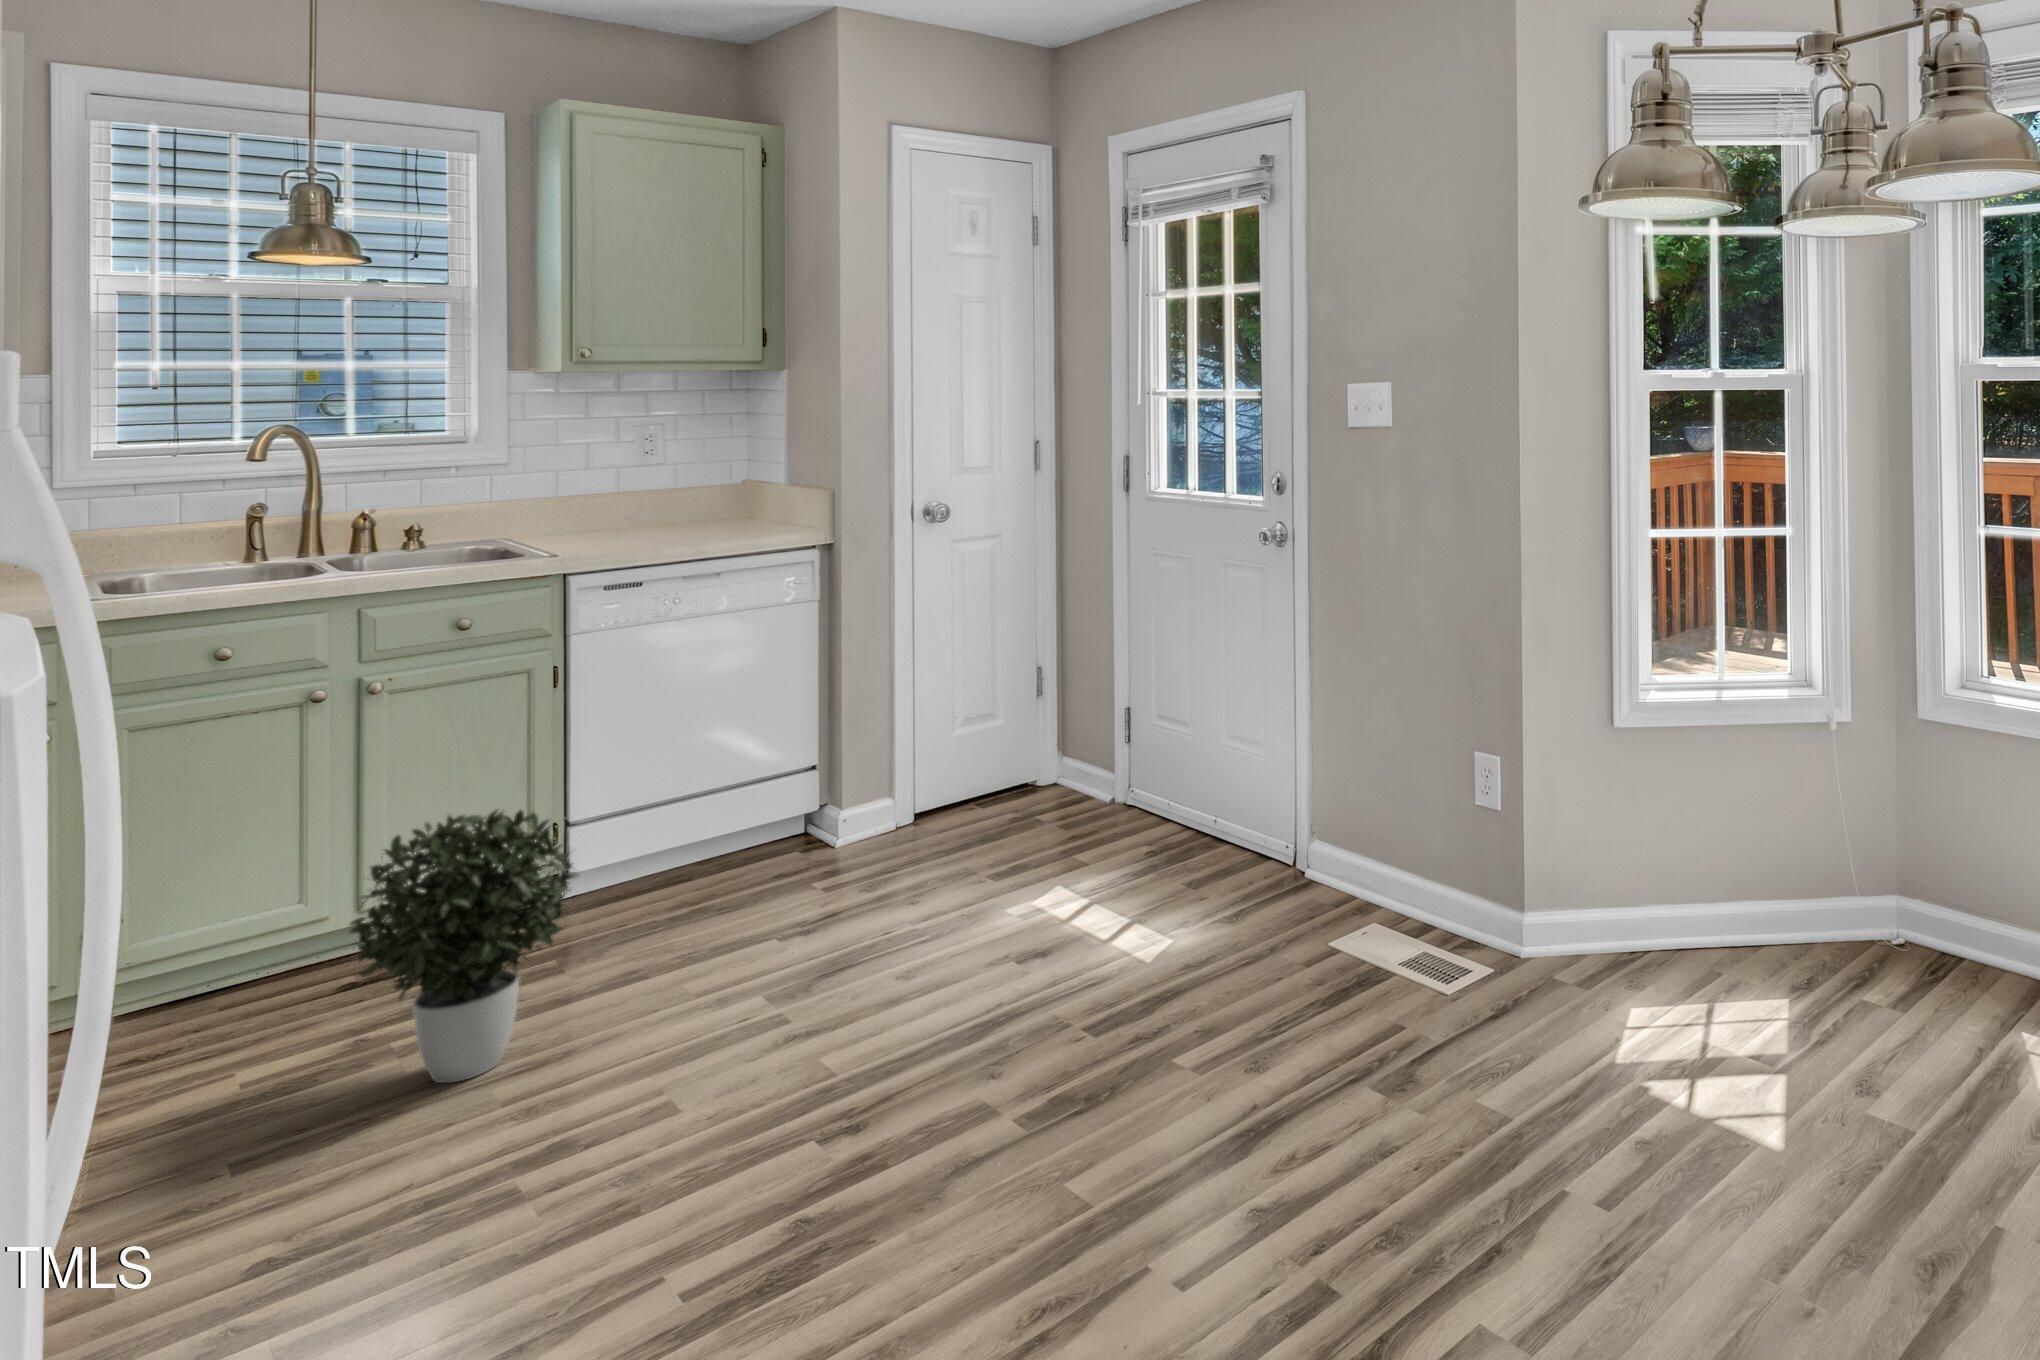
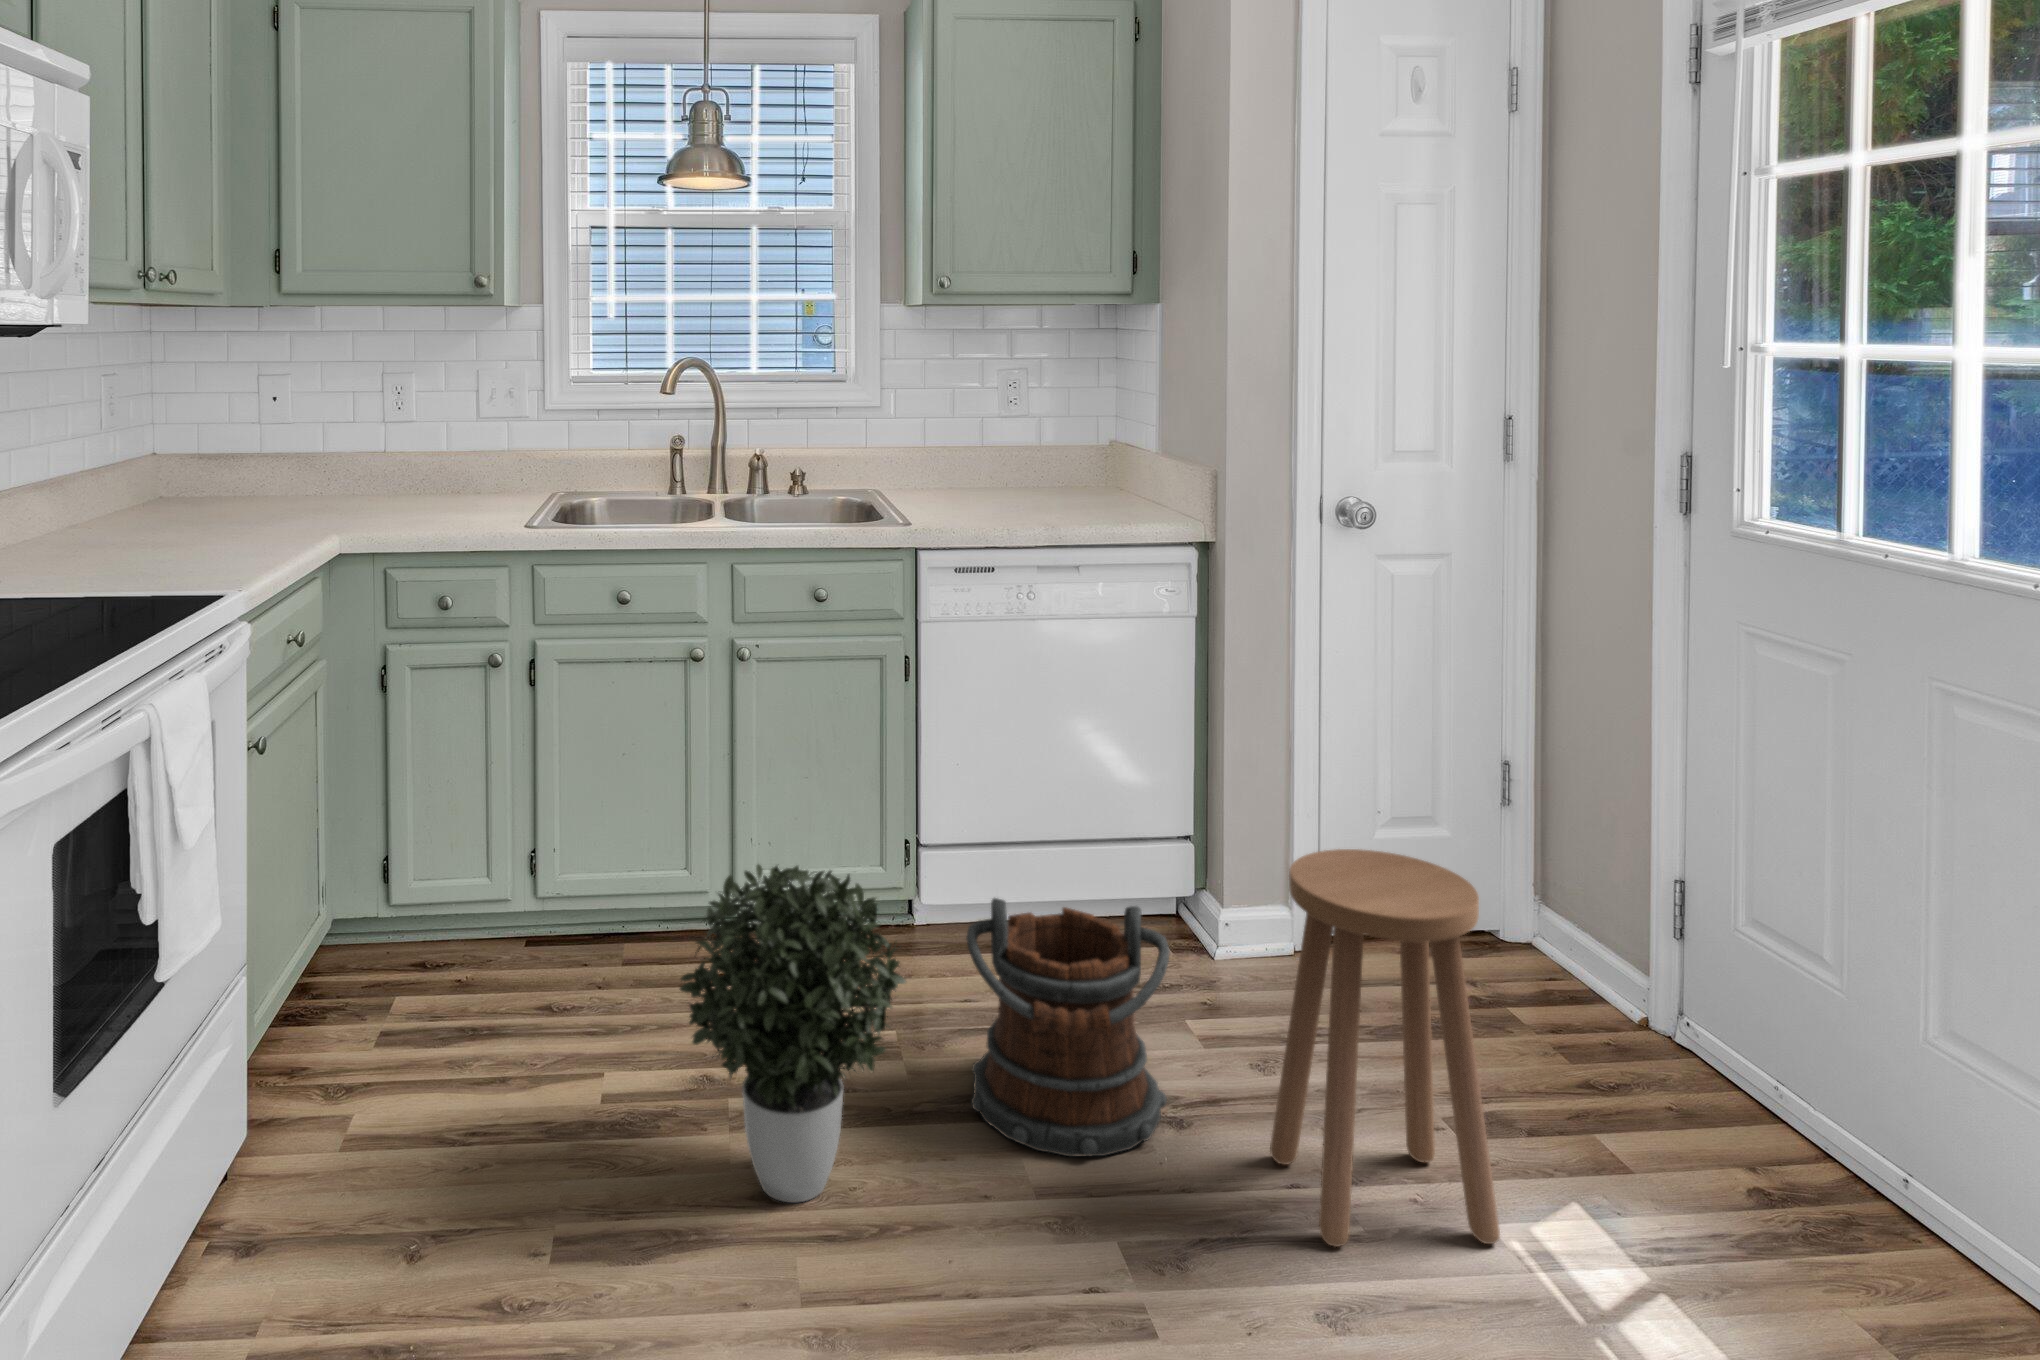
stool: none [875,708,1018,953] -> present [1270,849,1500,1247]
bucket: none [628,791,800,983] -> present [966,898,1170,1157]

